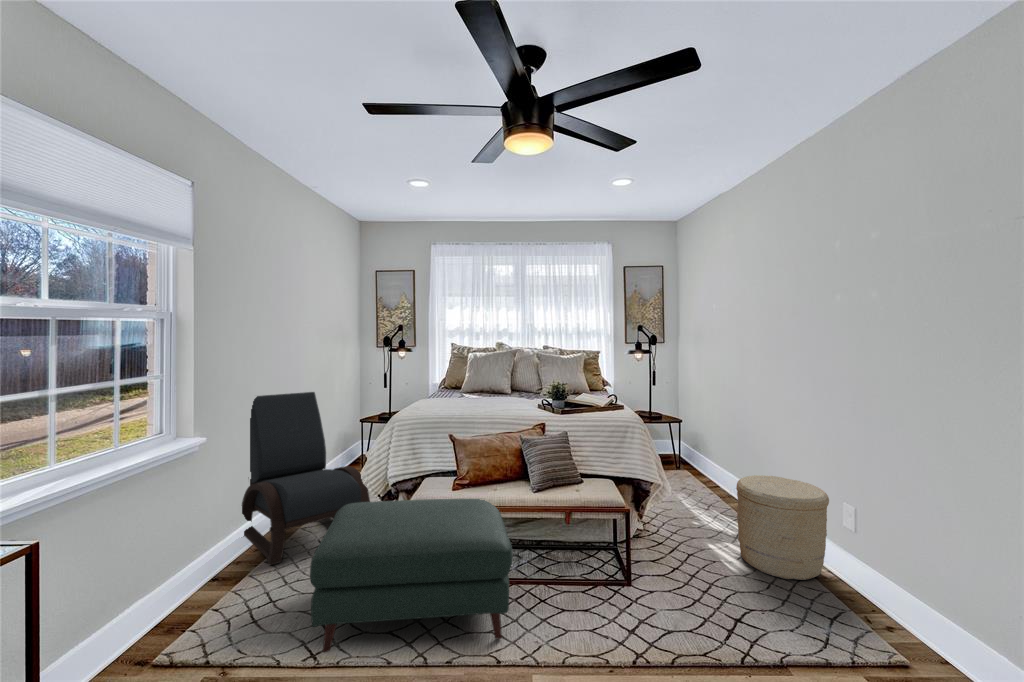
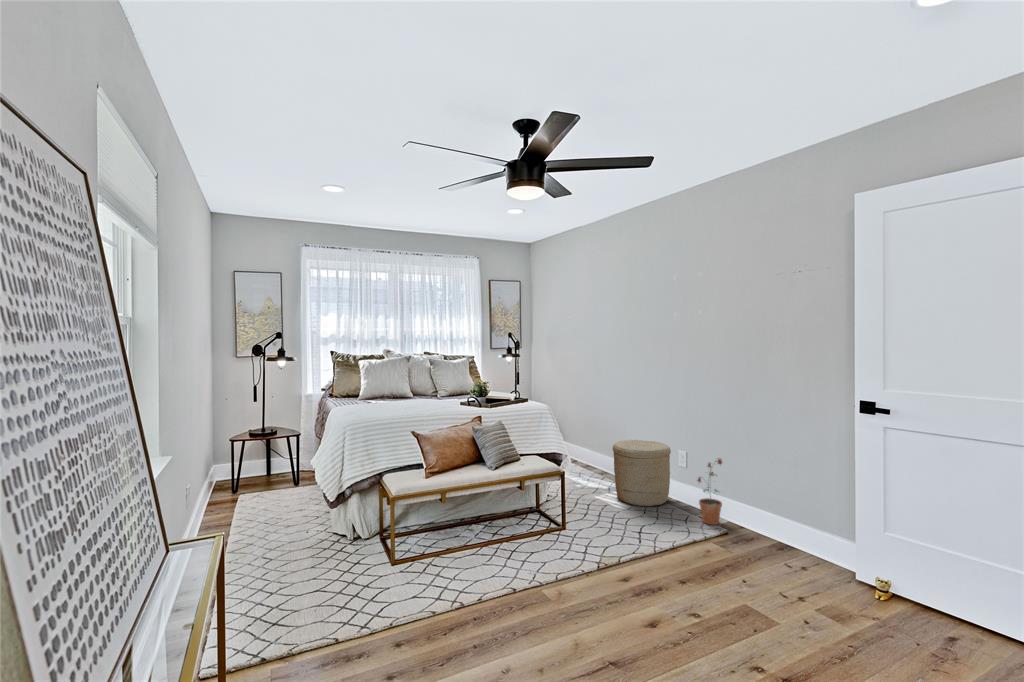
lounge chair: present [242,392,370,565] -> none [170,409,332,576]
ottoman: present [310,499,513,652] -> none [341,481,513,613]
potted plant: none [856,531,913,640] -> present [698,458,722,525]

